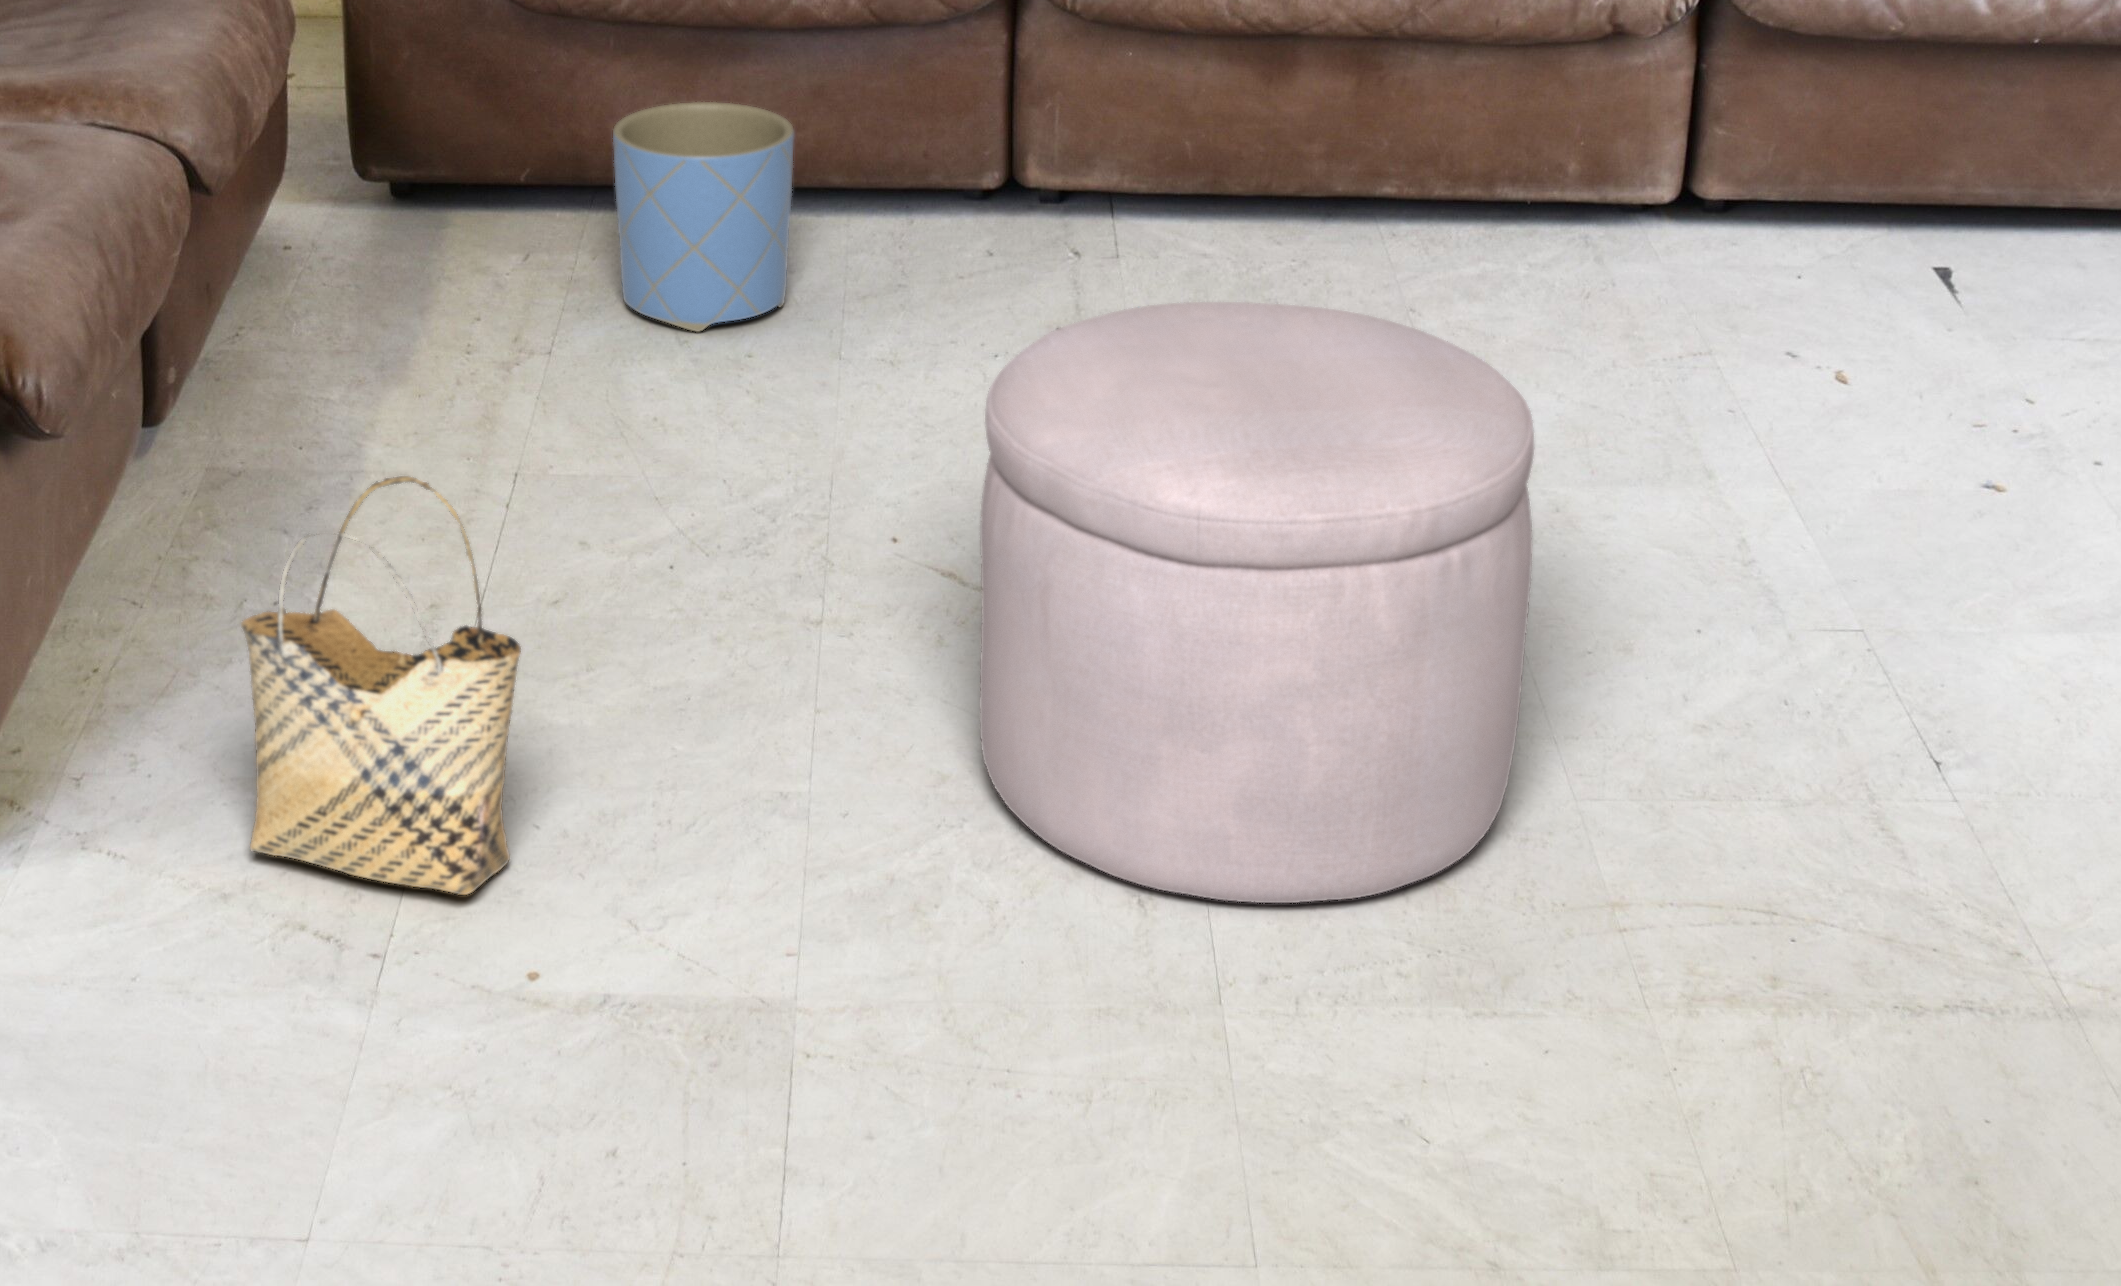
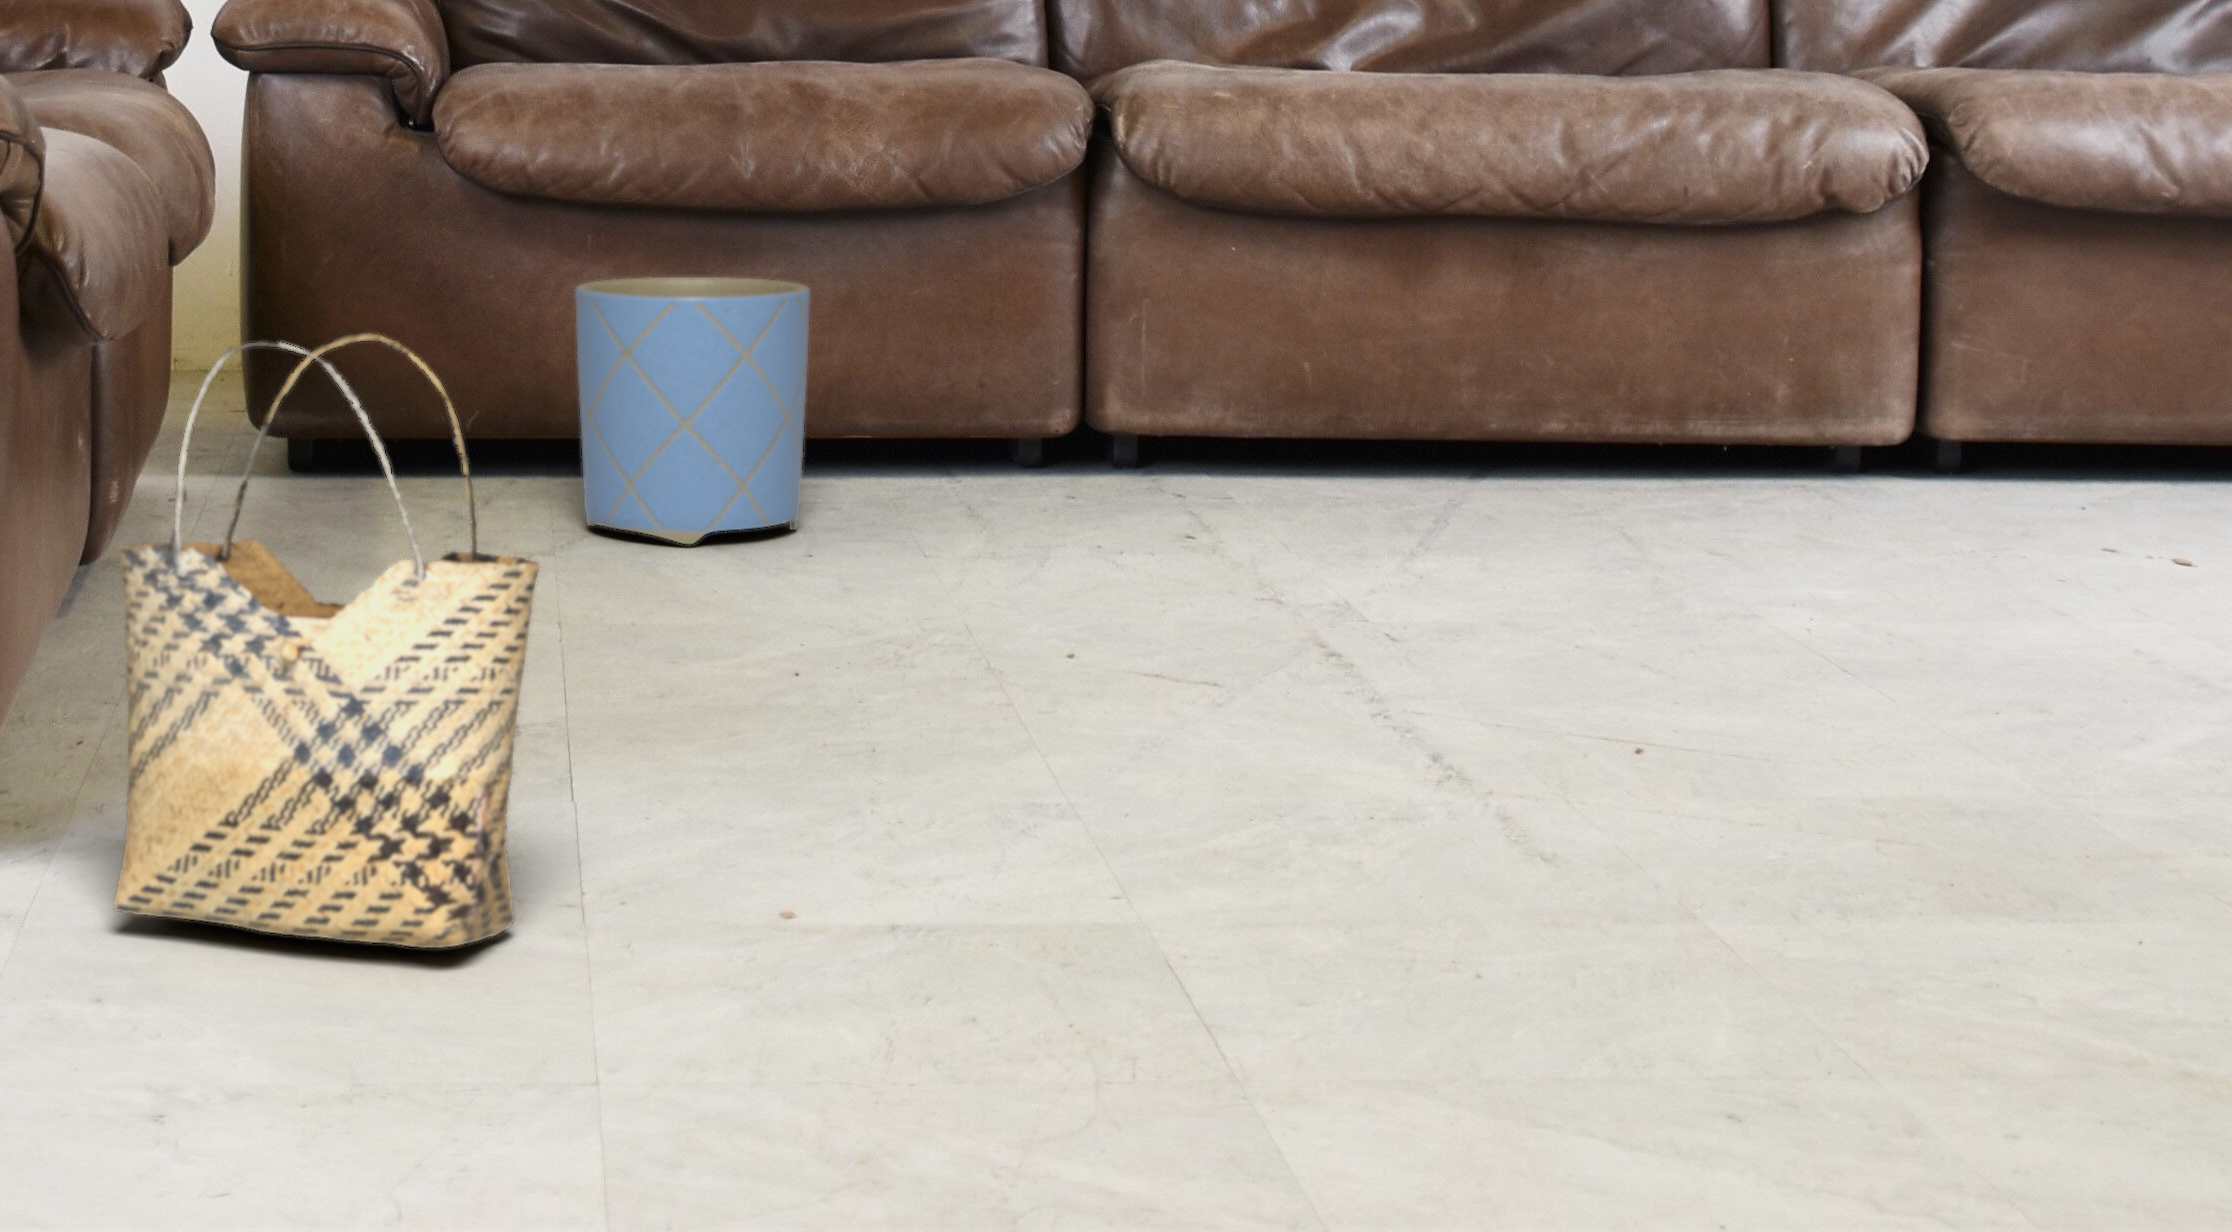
ottoman: present [980,302,1534,903] -> none [1190,205,2005,951]

